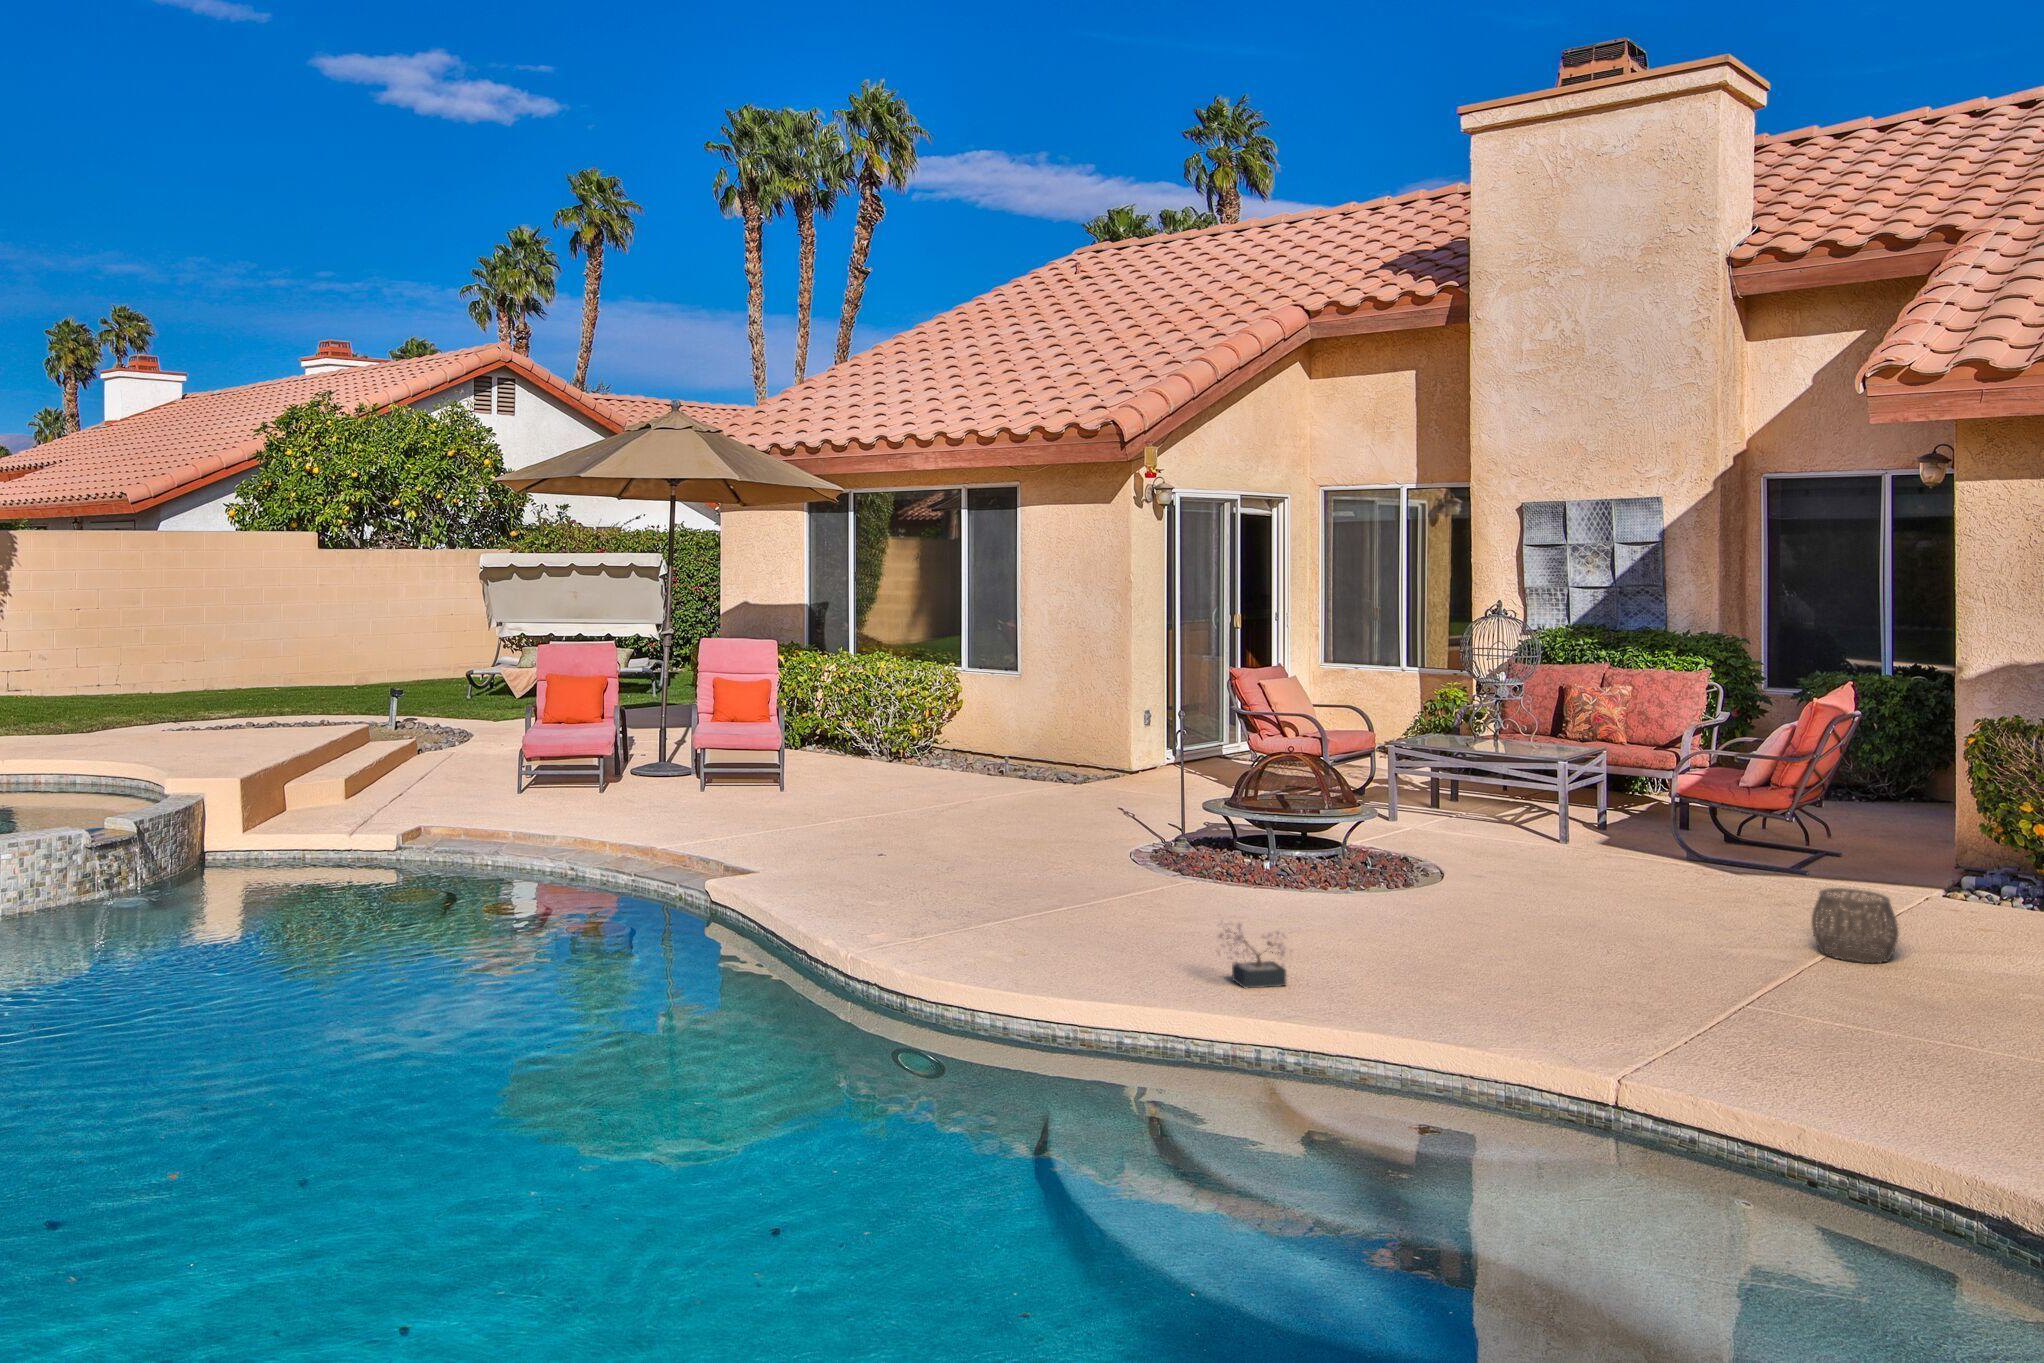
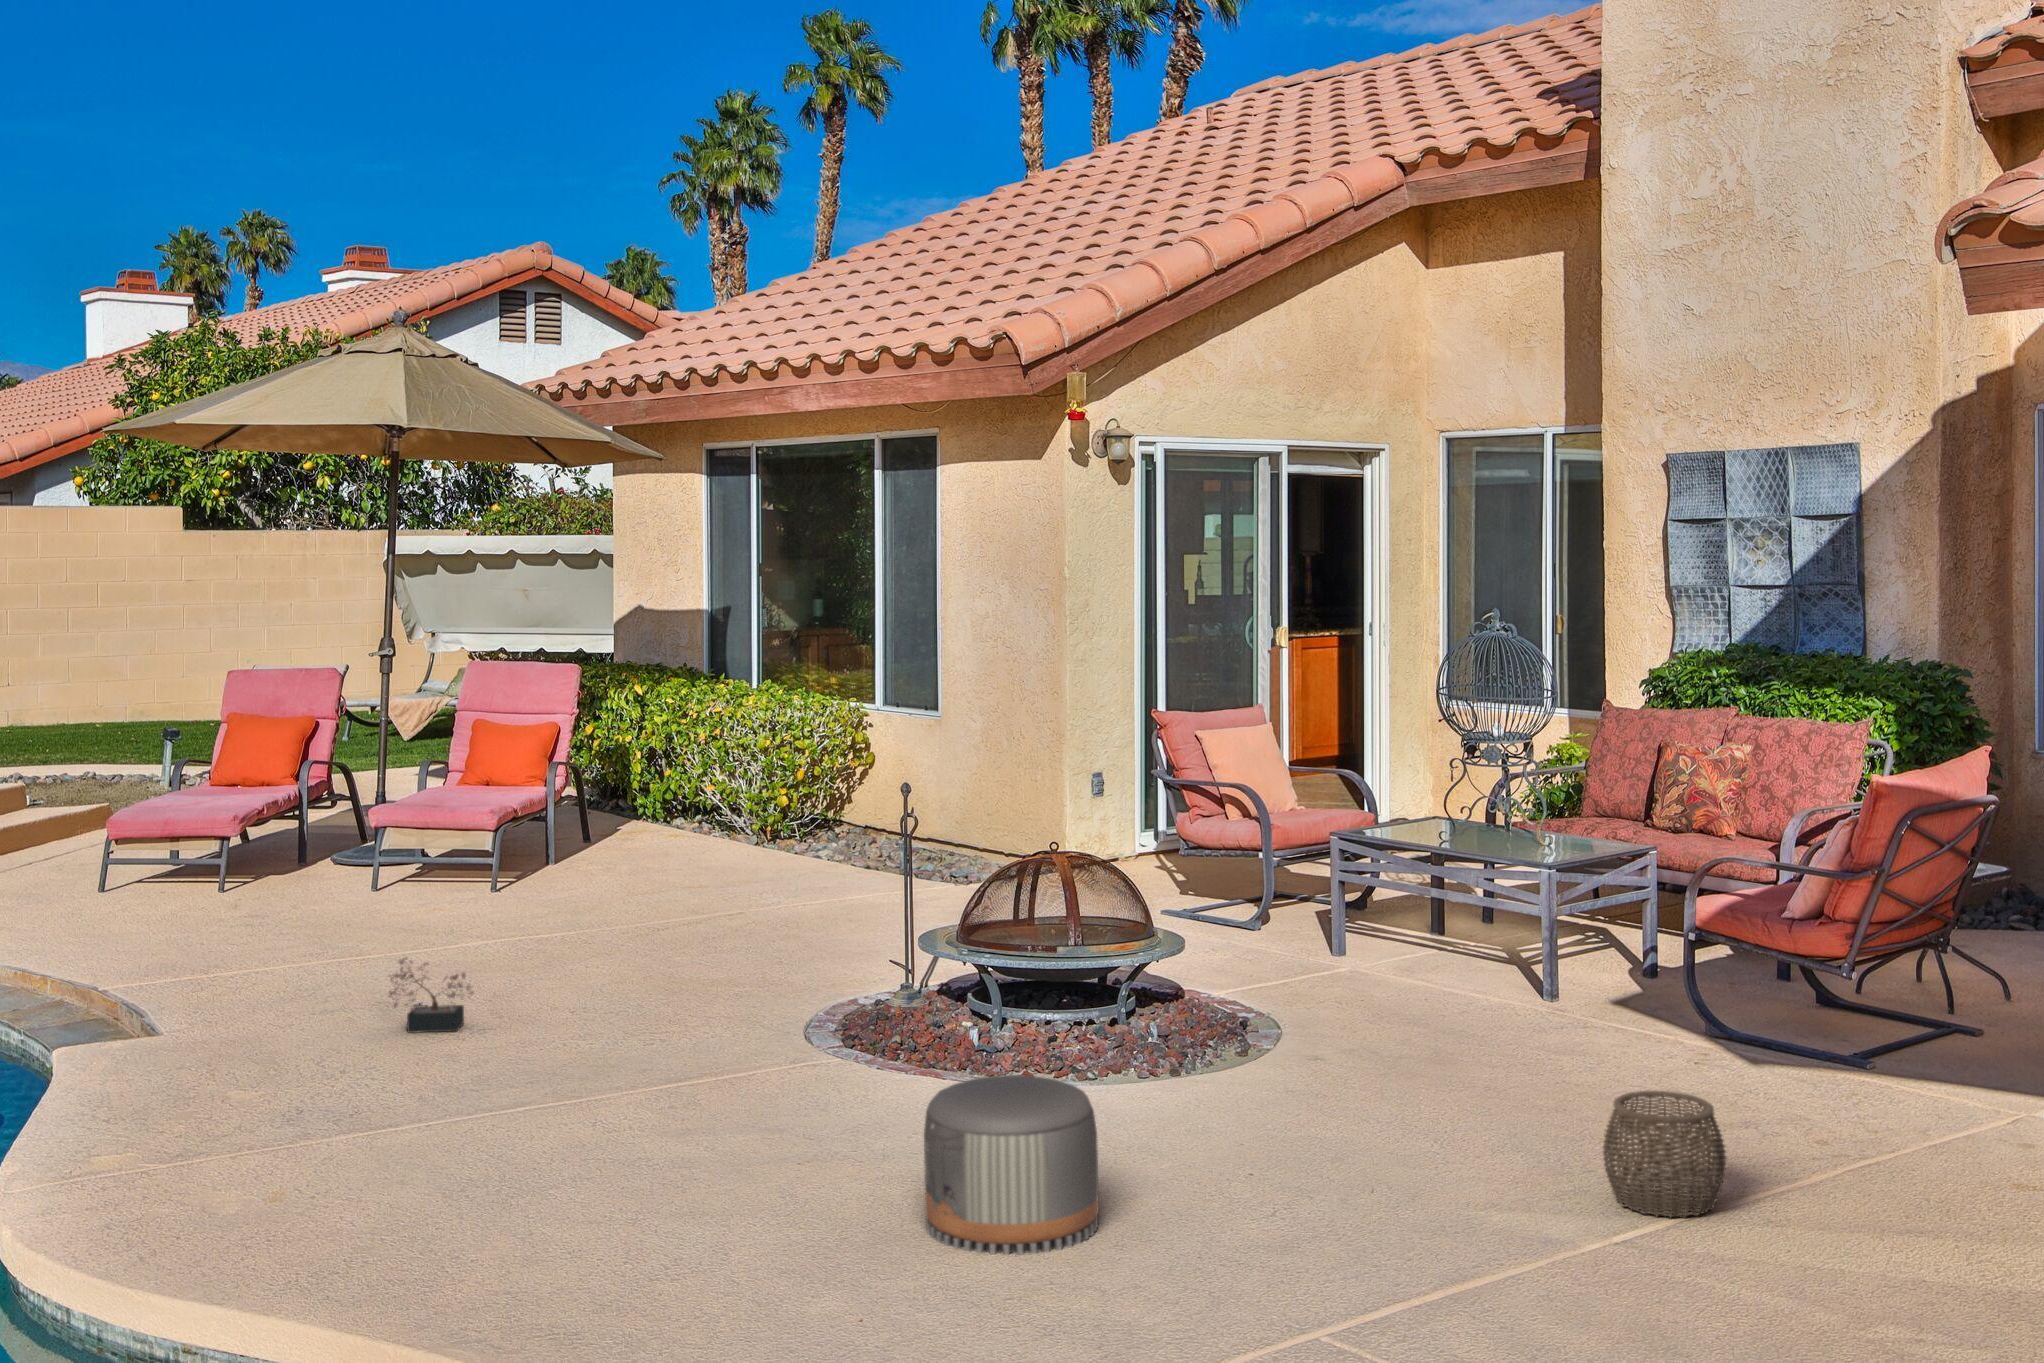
pouf: none [1434,885,1554,996] -> present [924,1075,1099,1255]
decorative plant: present [1218,921,1292,988] -> present [389,958,474,1033]

